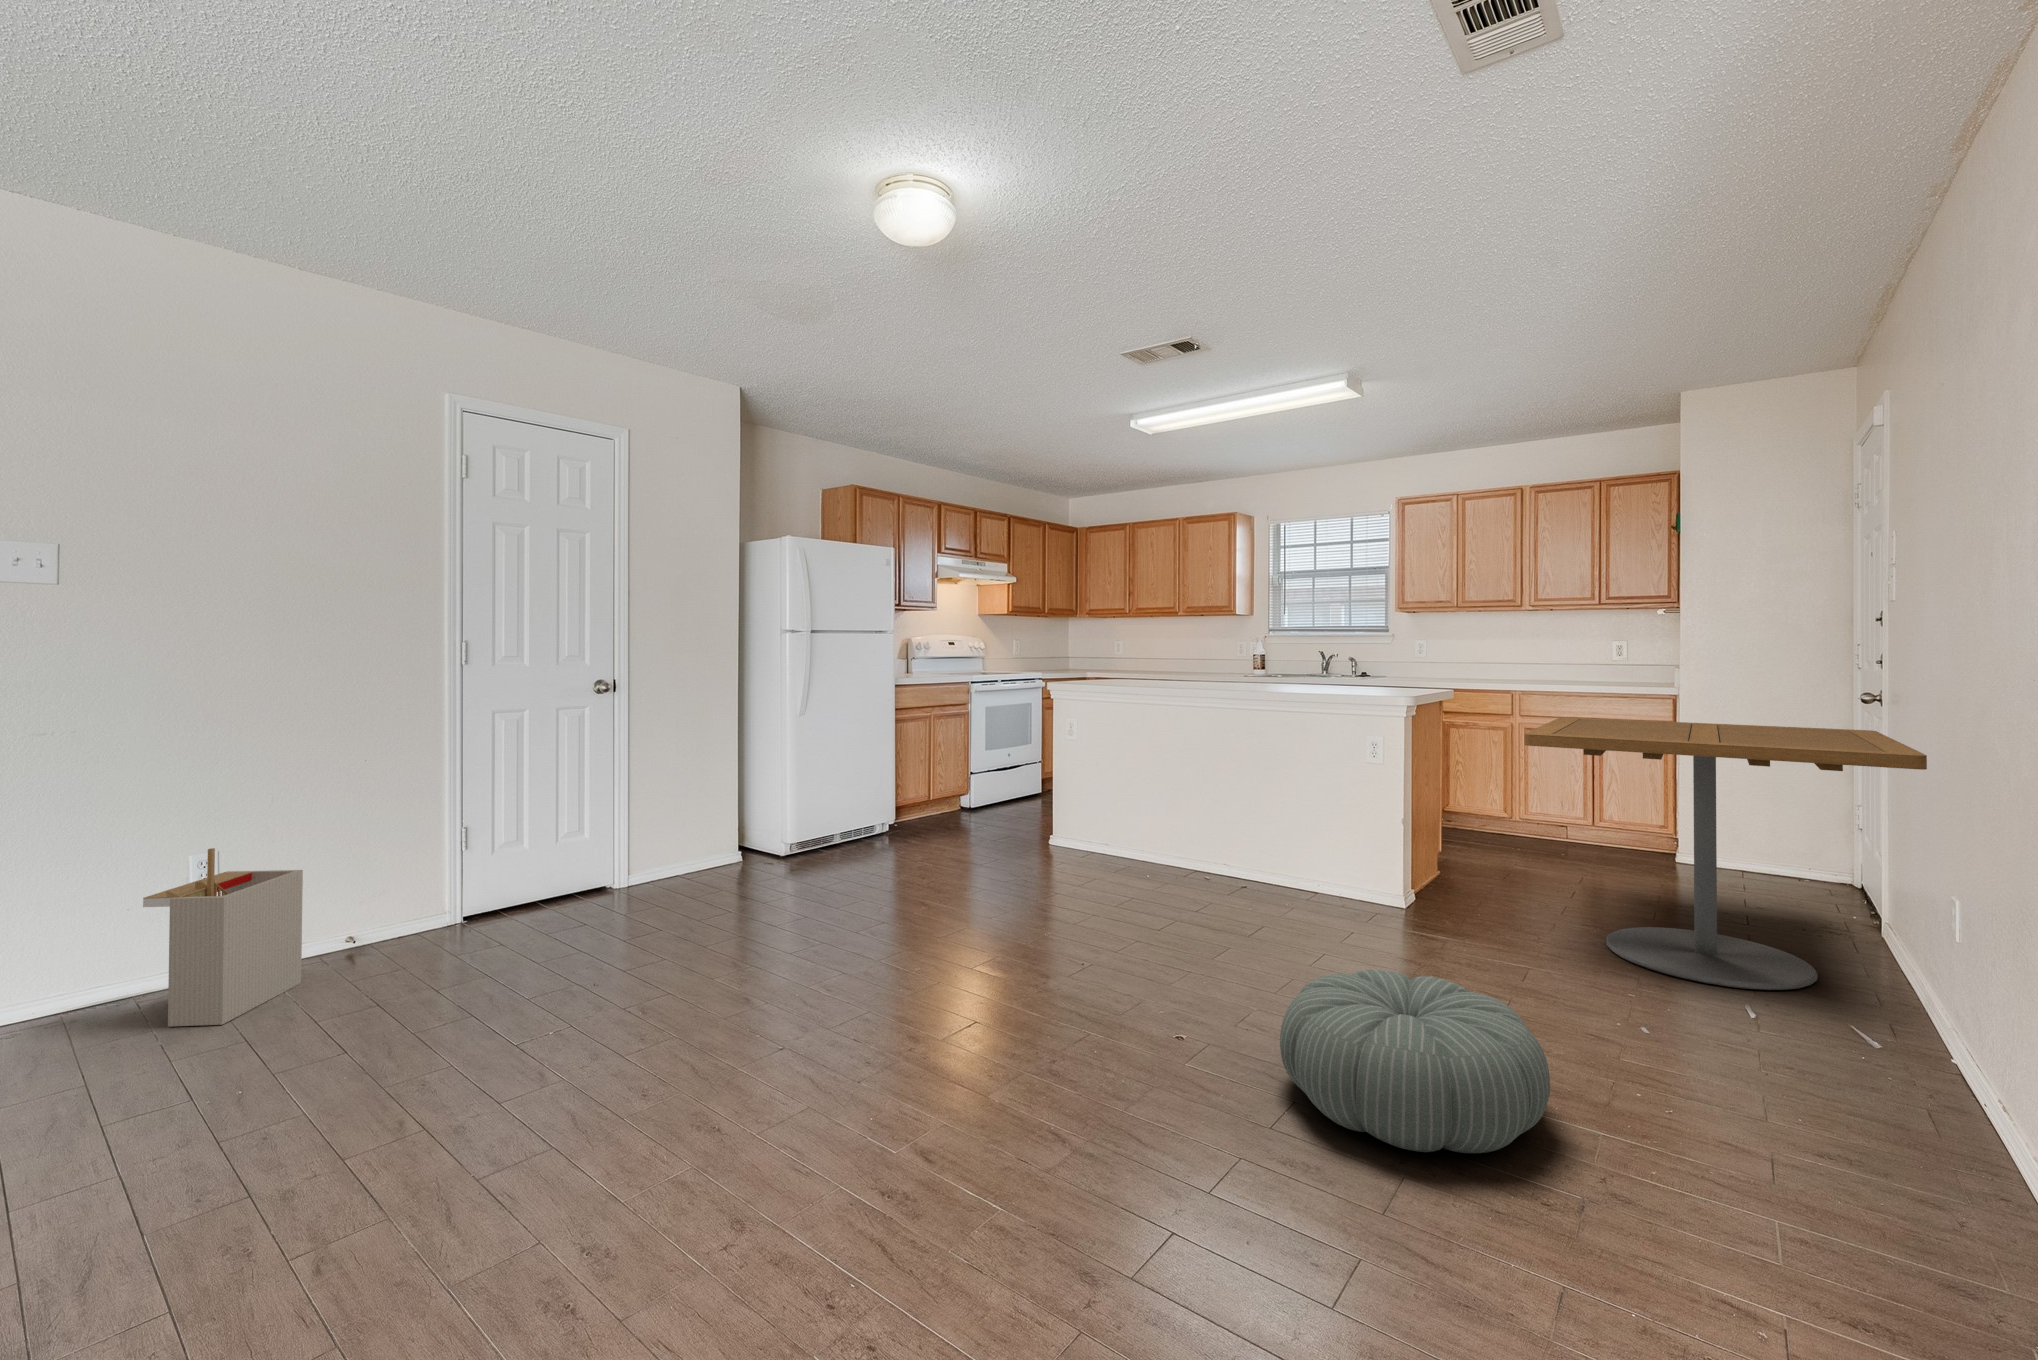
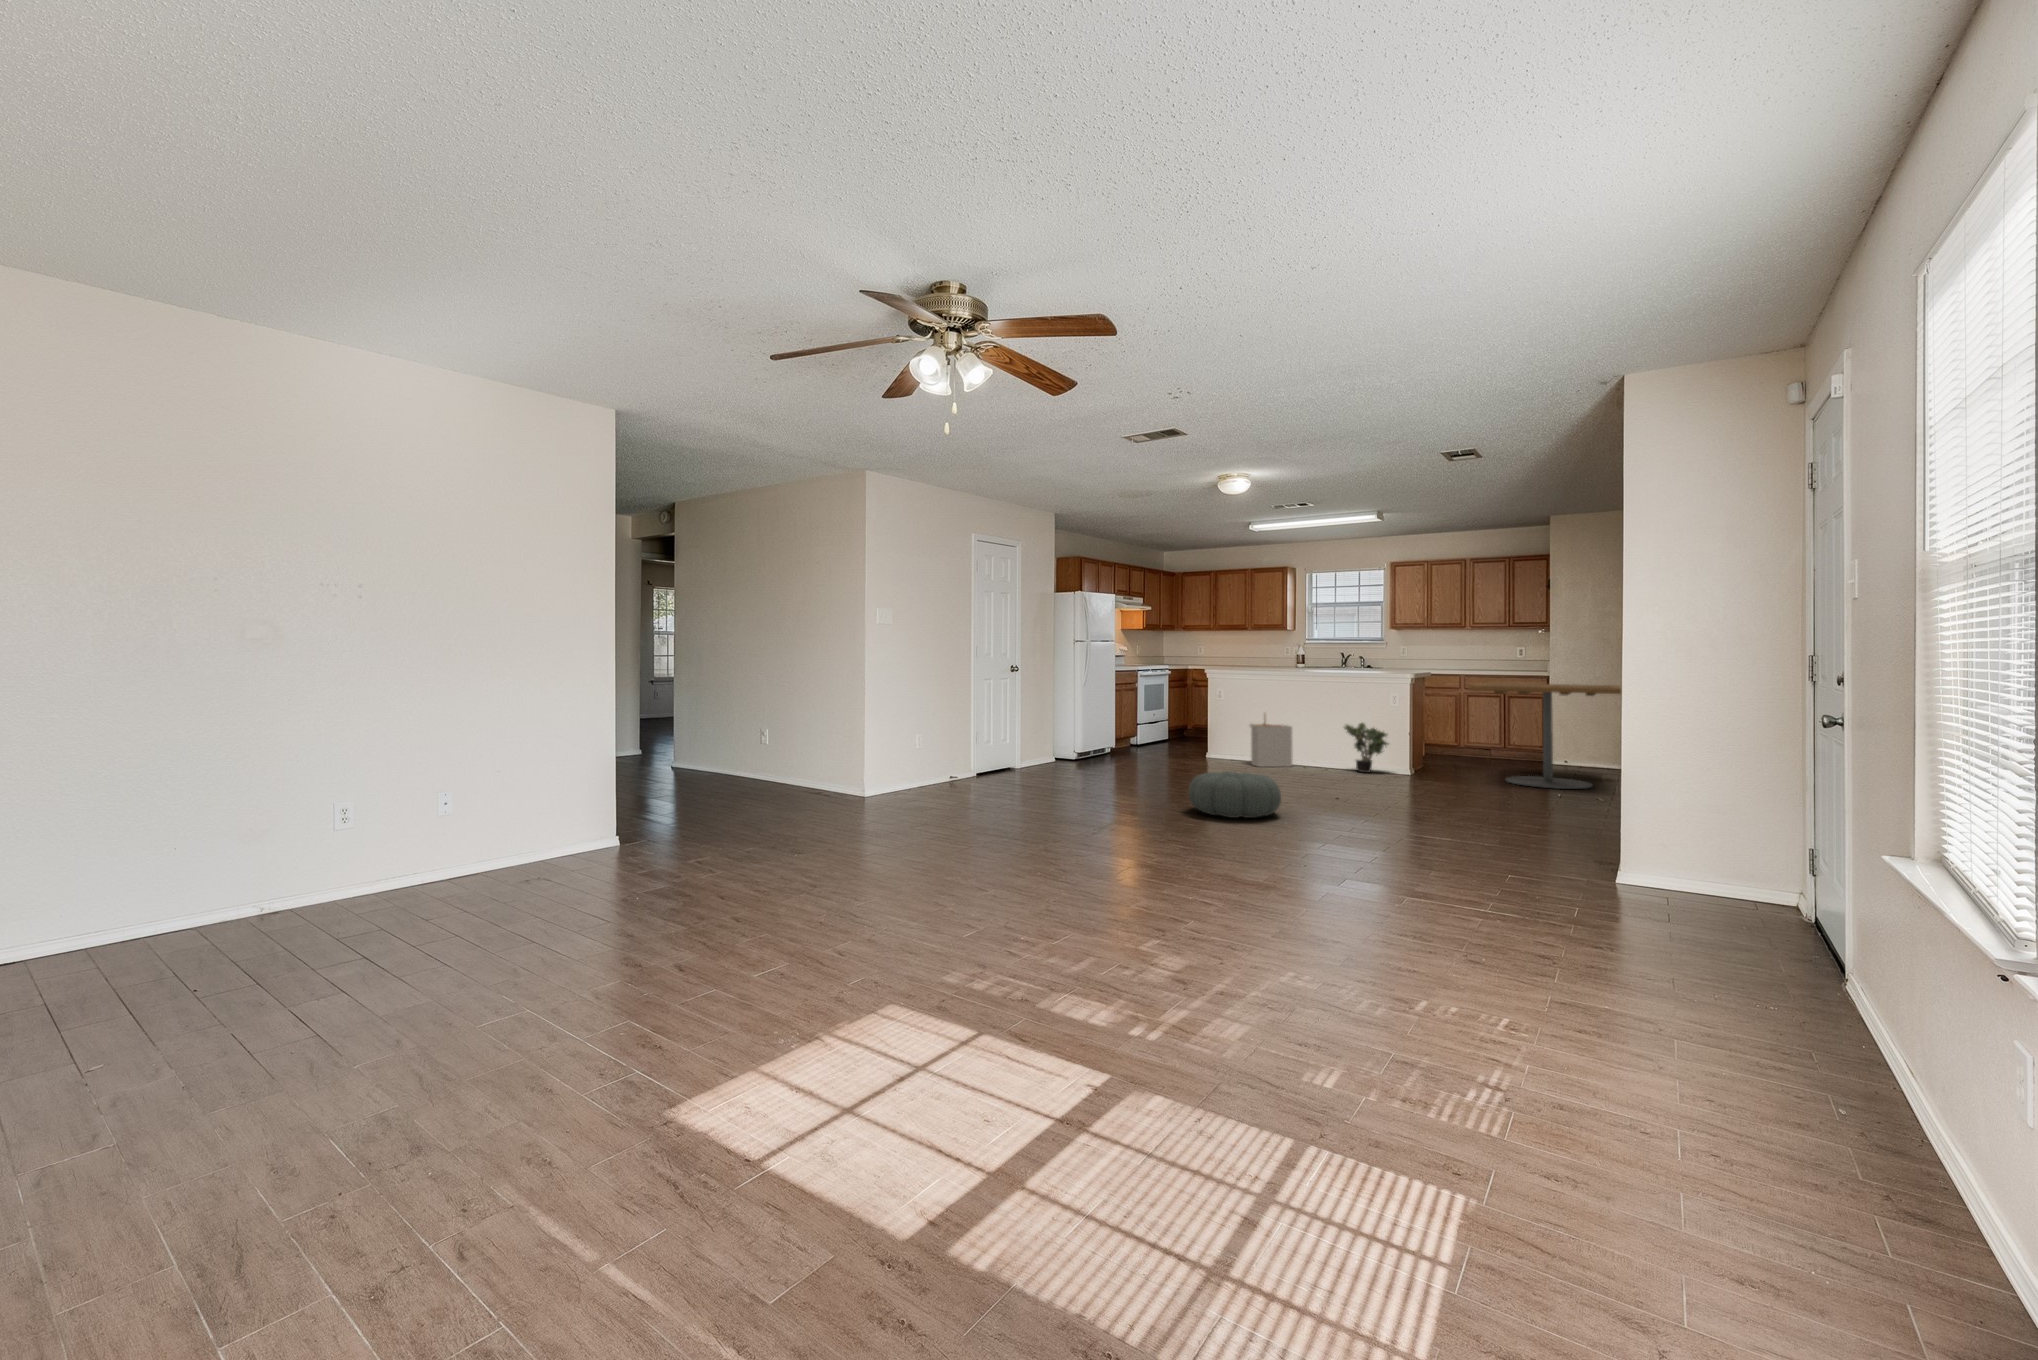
potted plant: none [1269,799,1360,906] -> present [1344,723,1388,773]
storage bin: present [143,848,303,1027] -> present [1250,721,1292,767]
pouf: present [1280,970,1550,1153] -> present [1189,771,1281,818]

